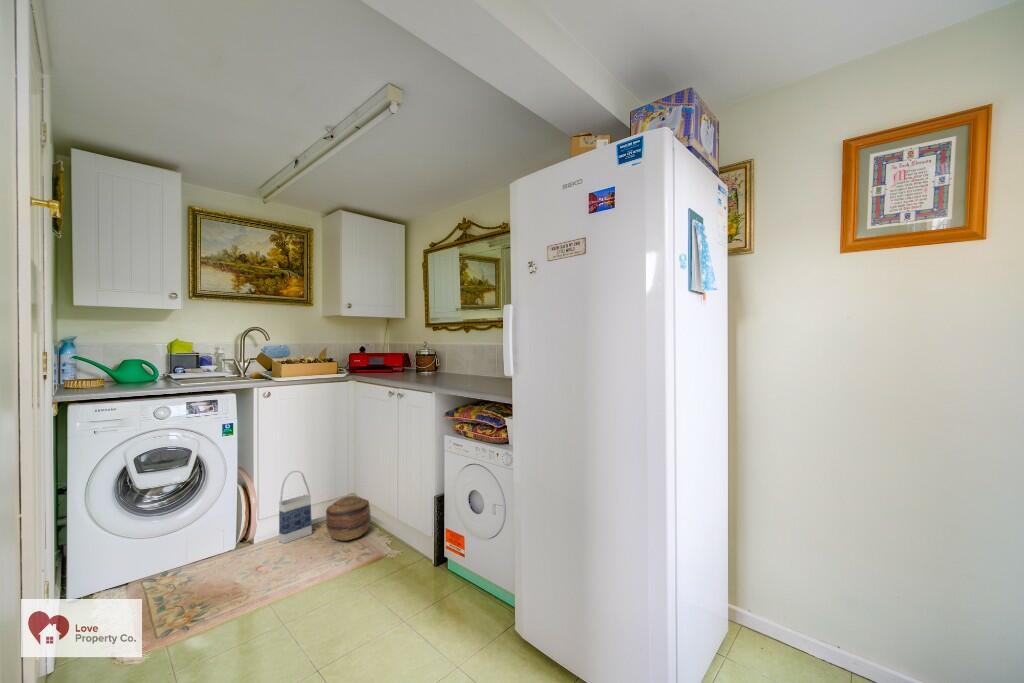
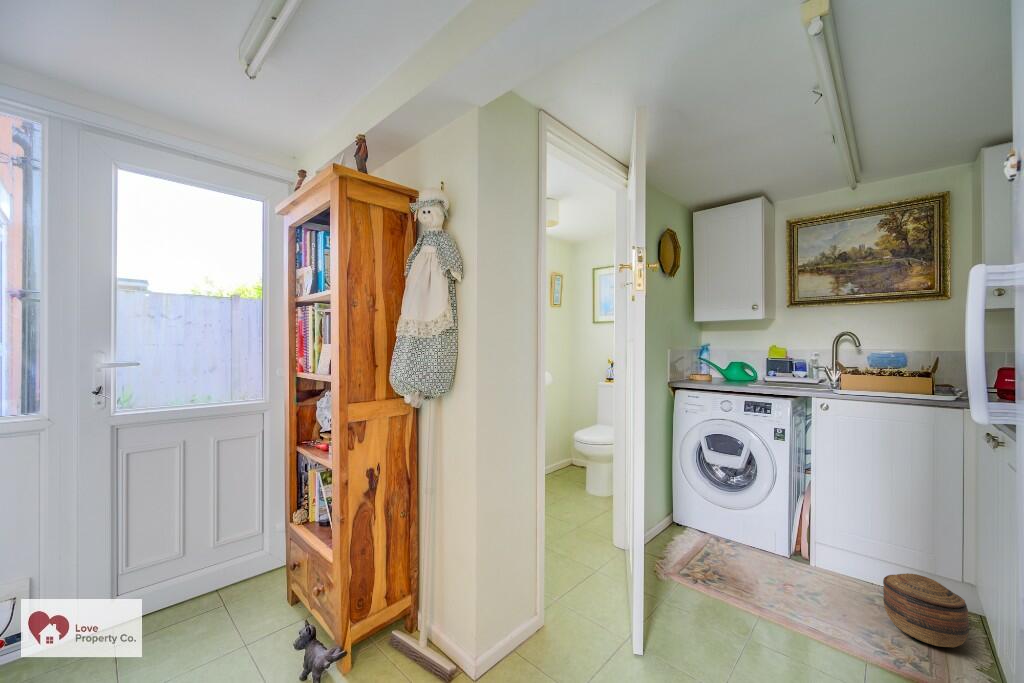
bag: present [279,471,312,543] -> none [833,506,880,598]

